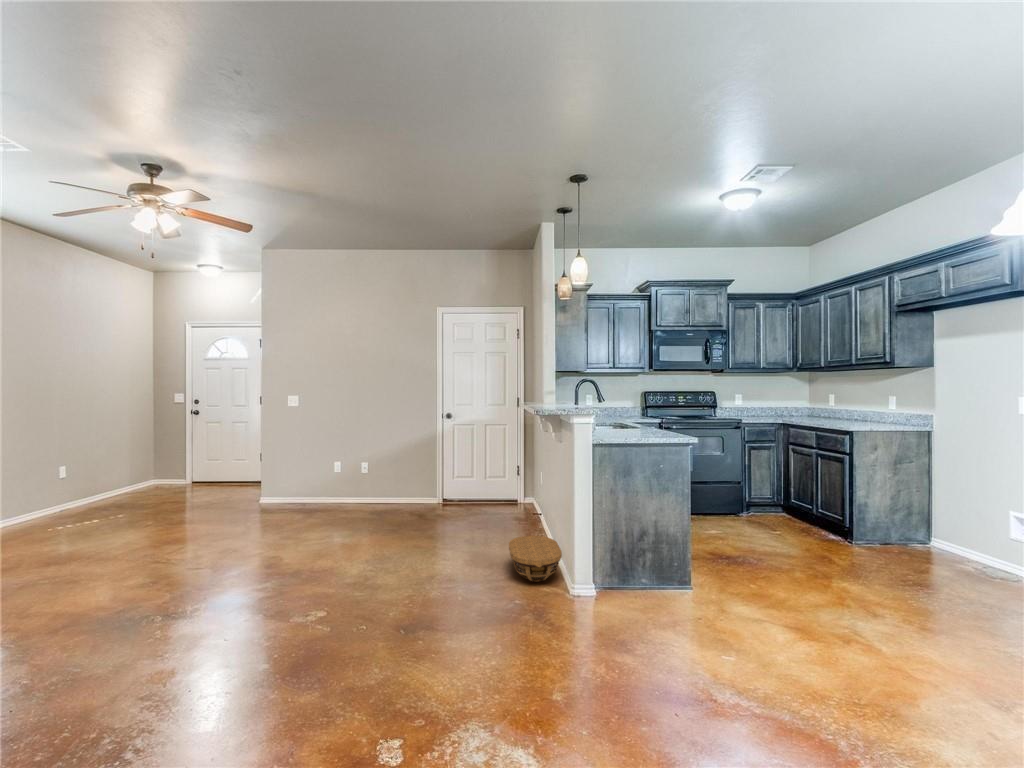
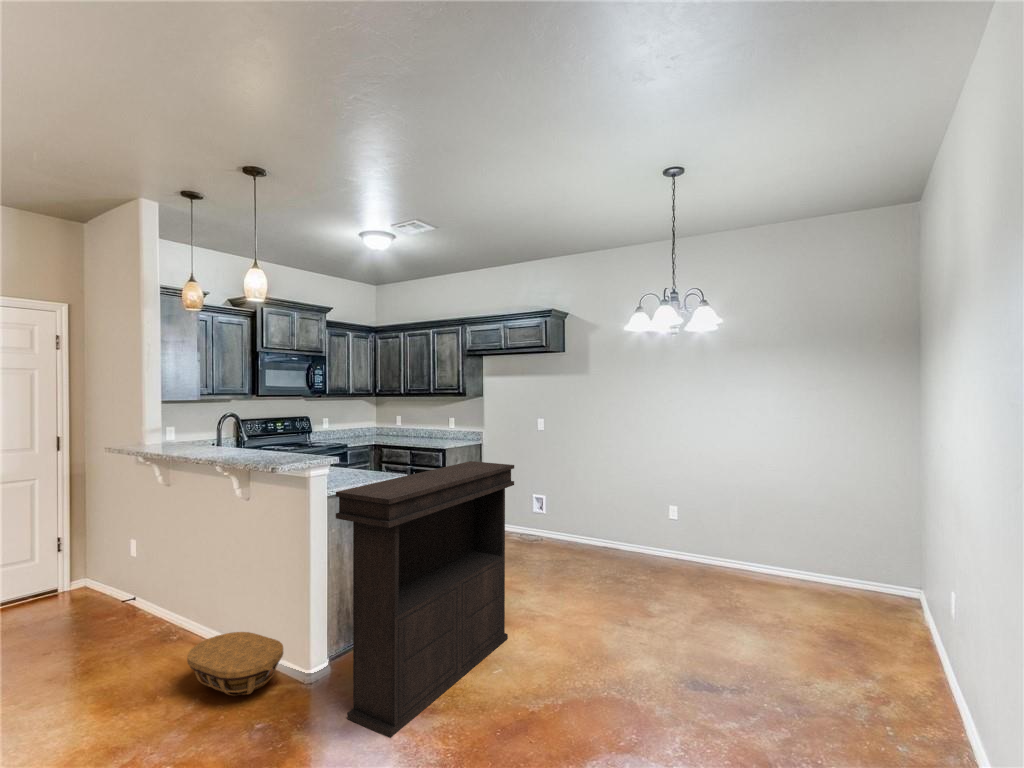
console table: none [551,426,790,654] -> present [336,461,514,738]

